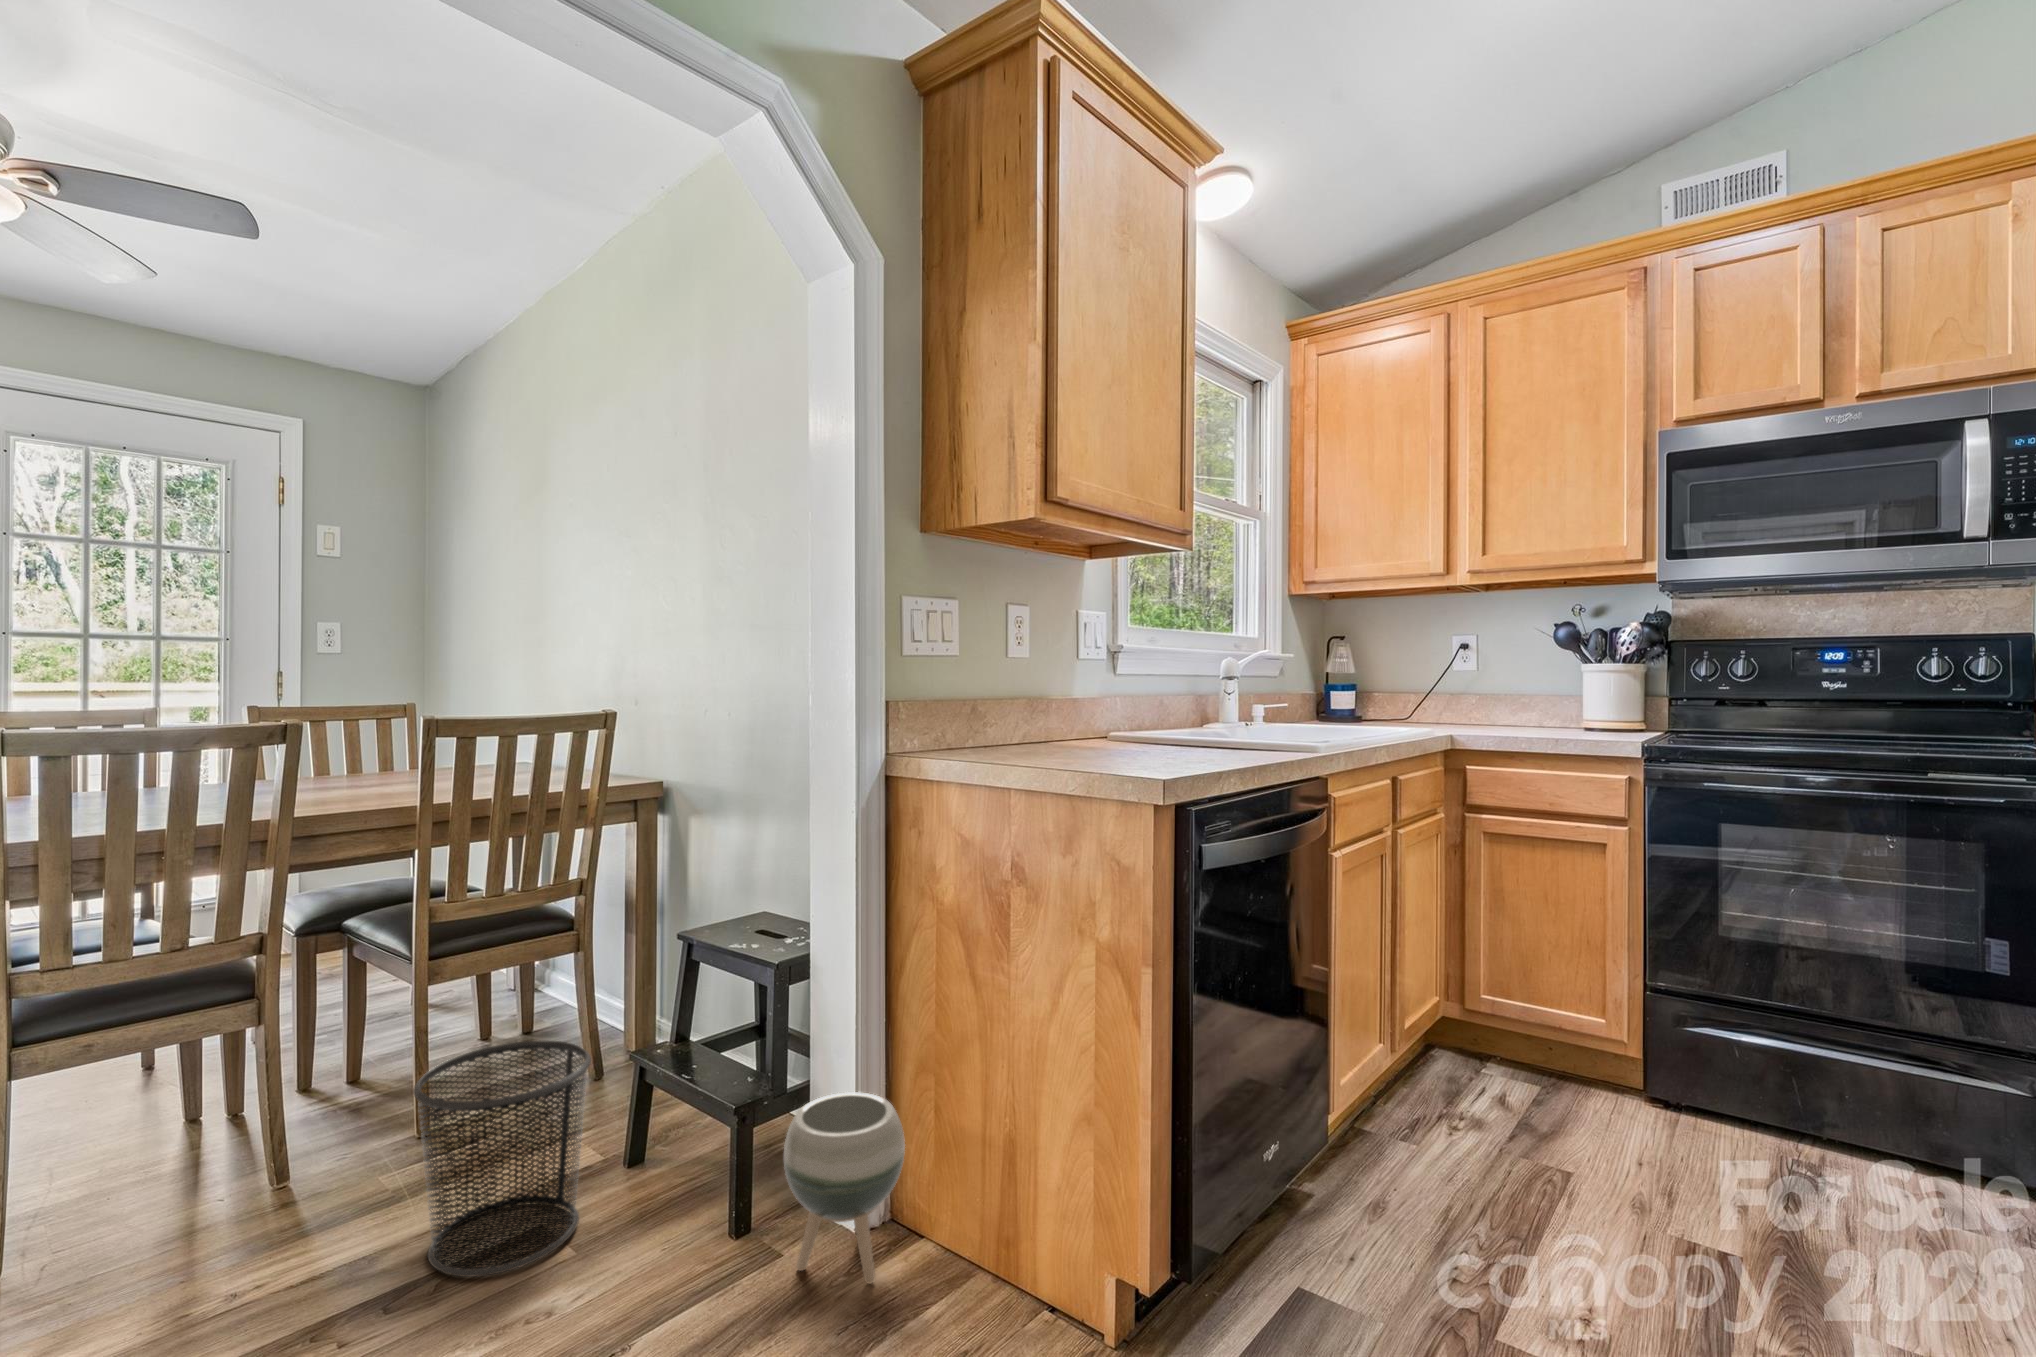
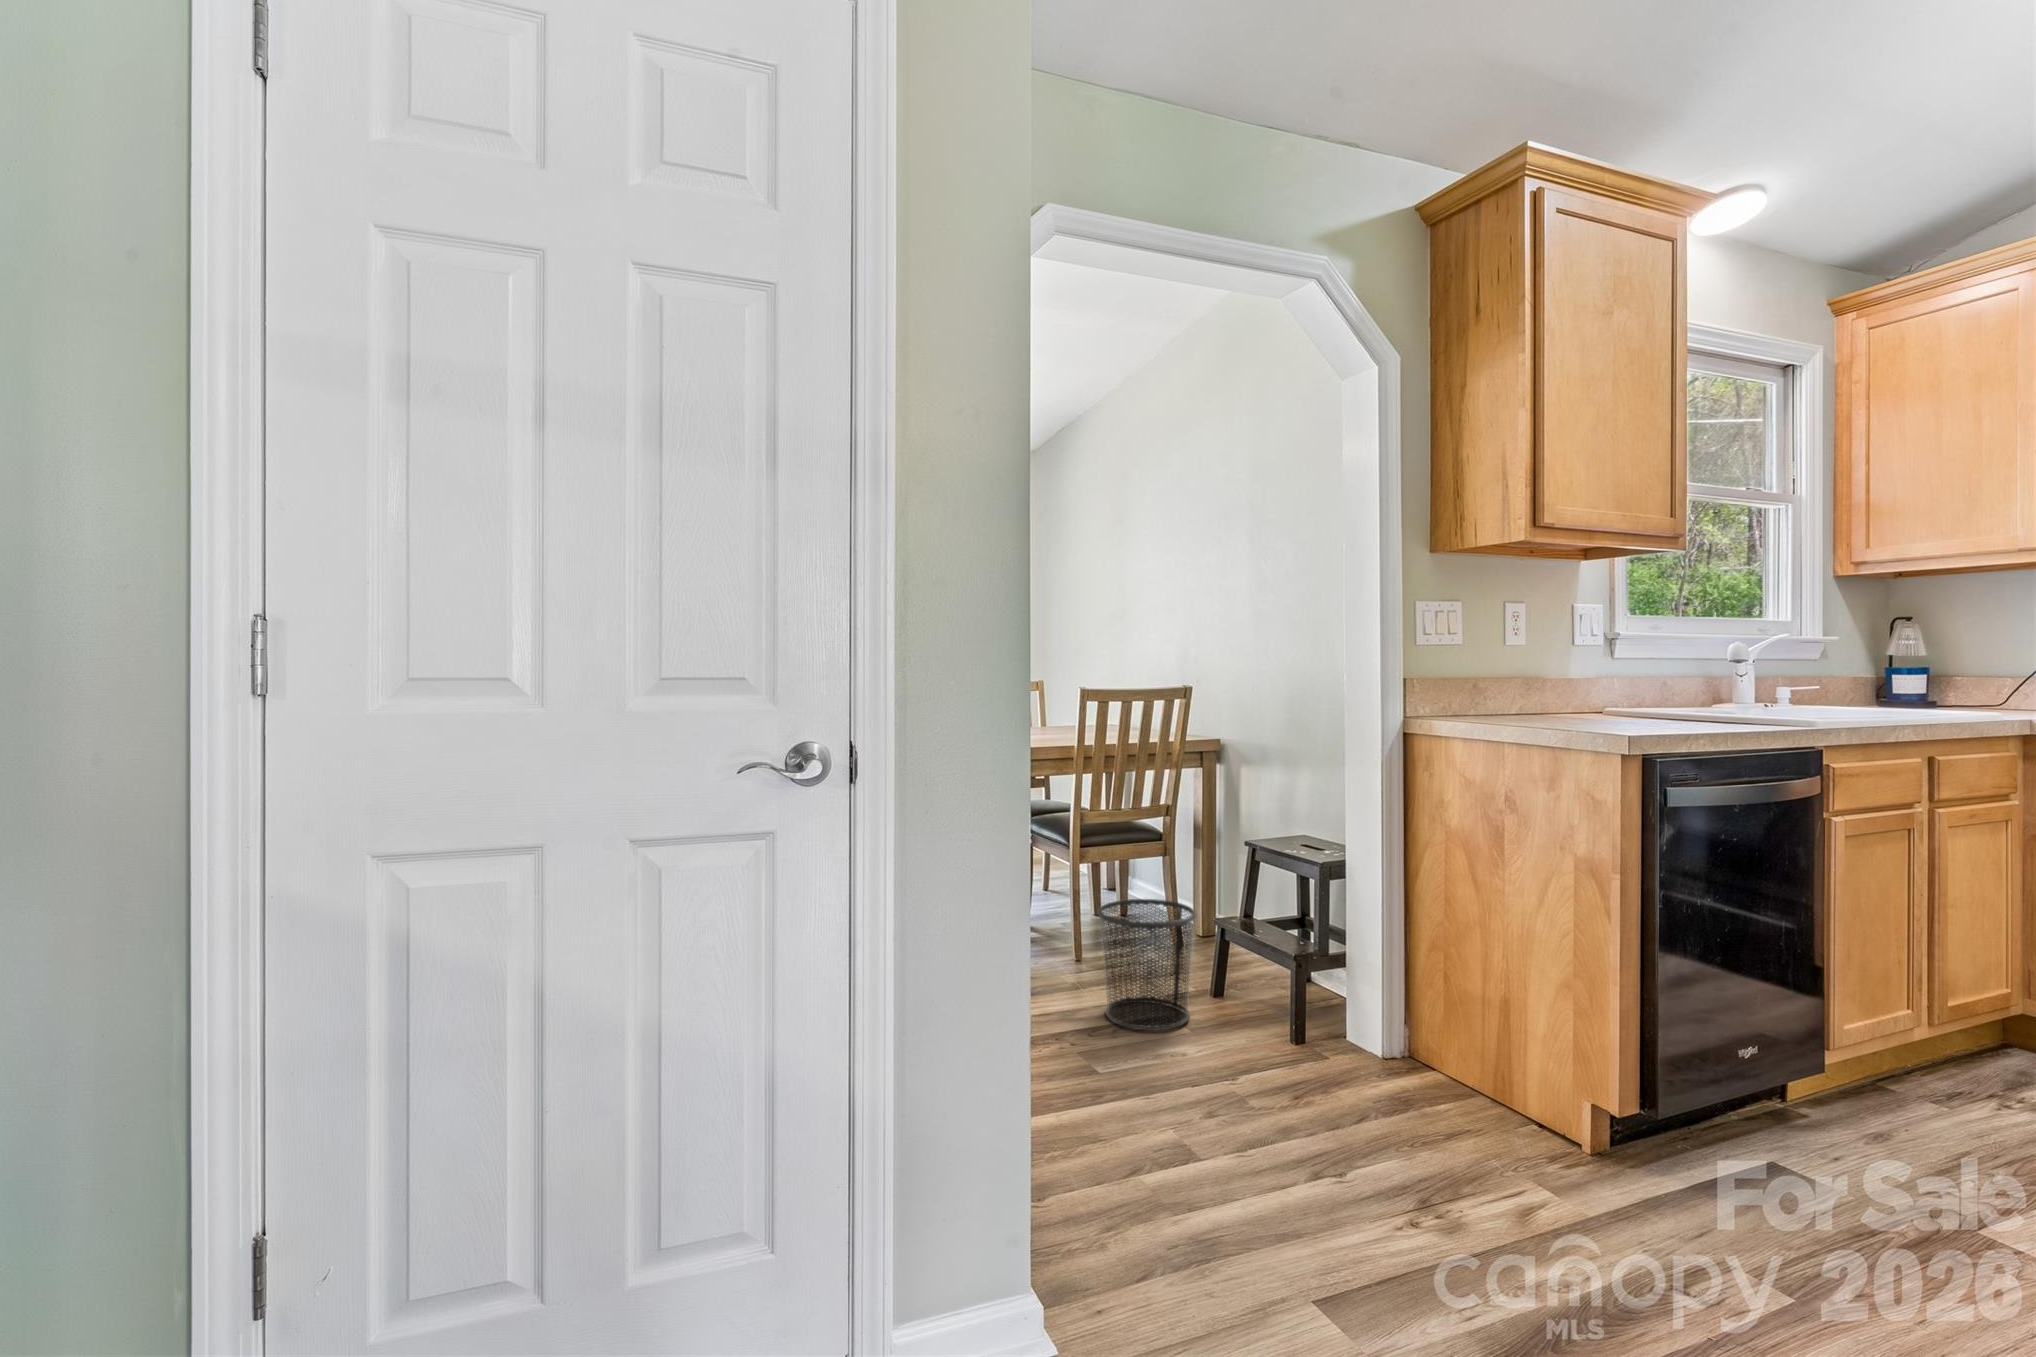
planter: present [784,1092,905,1284] -> none [1331,956,1420,1083]

